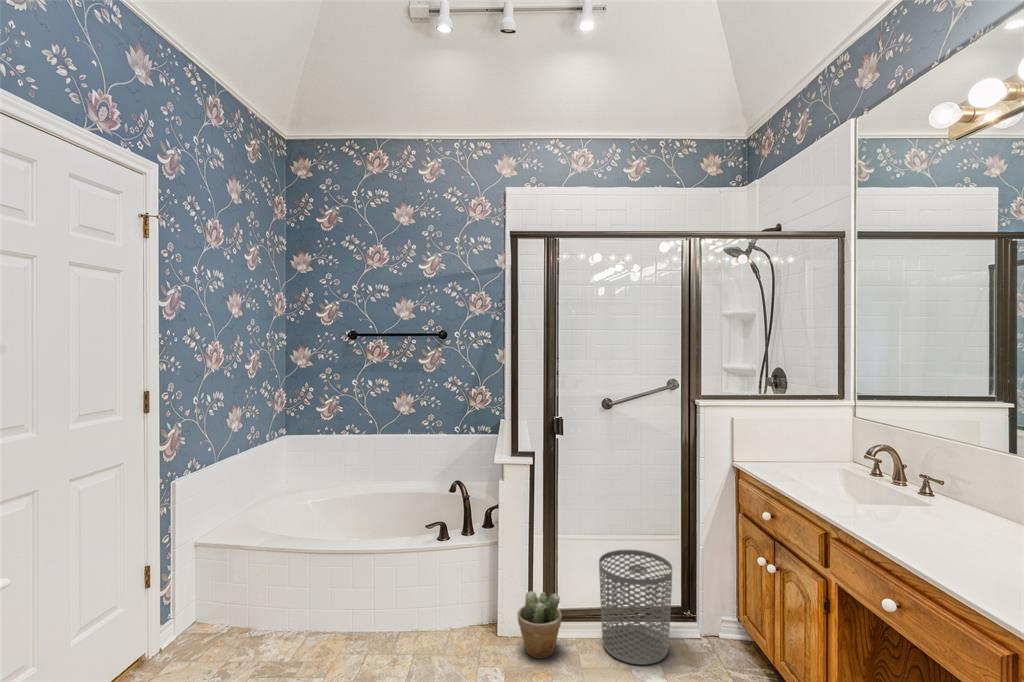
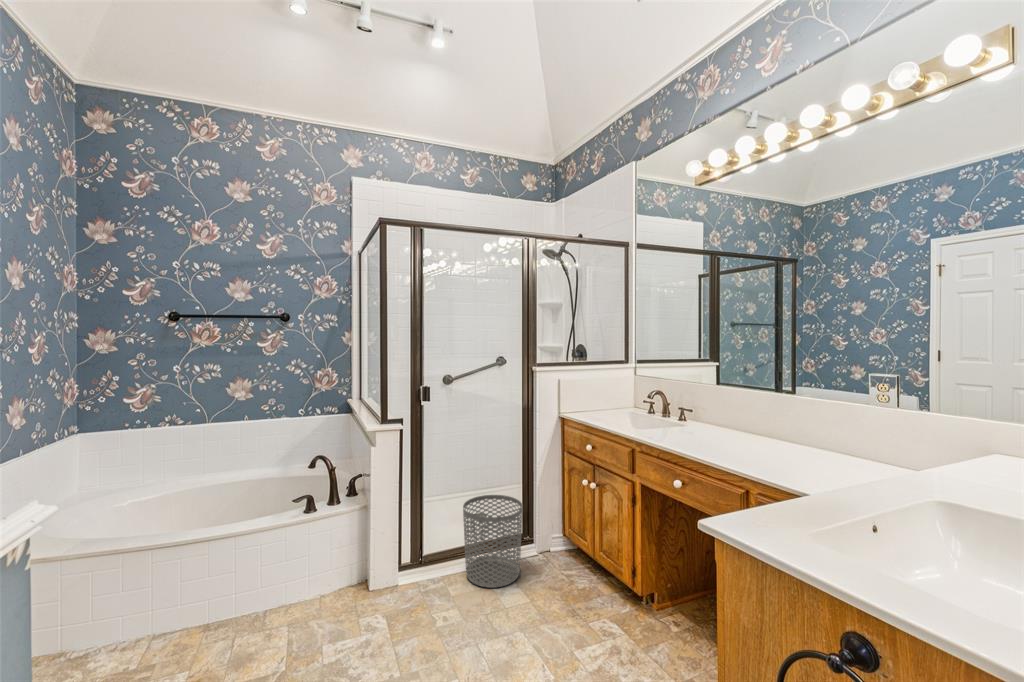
potted plant: present [517,591,562,658] -> none [395,543,435,604]

